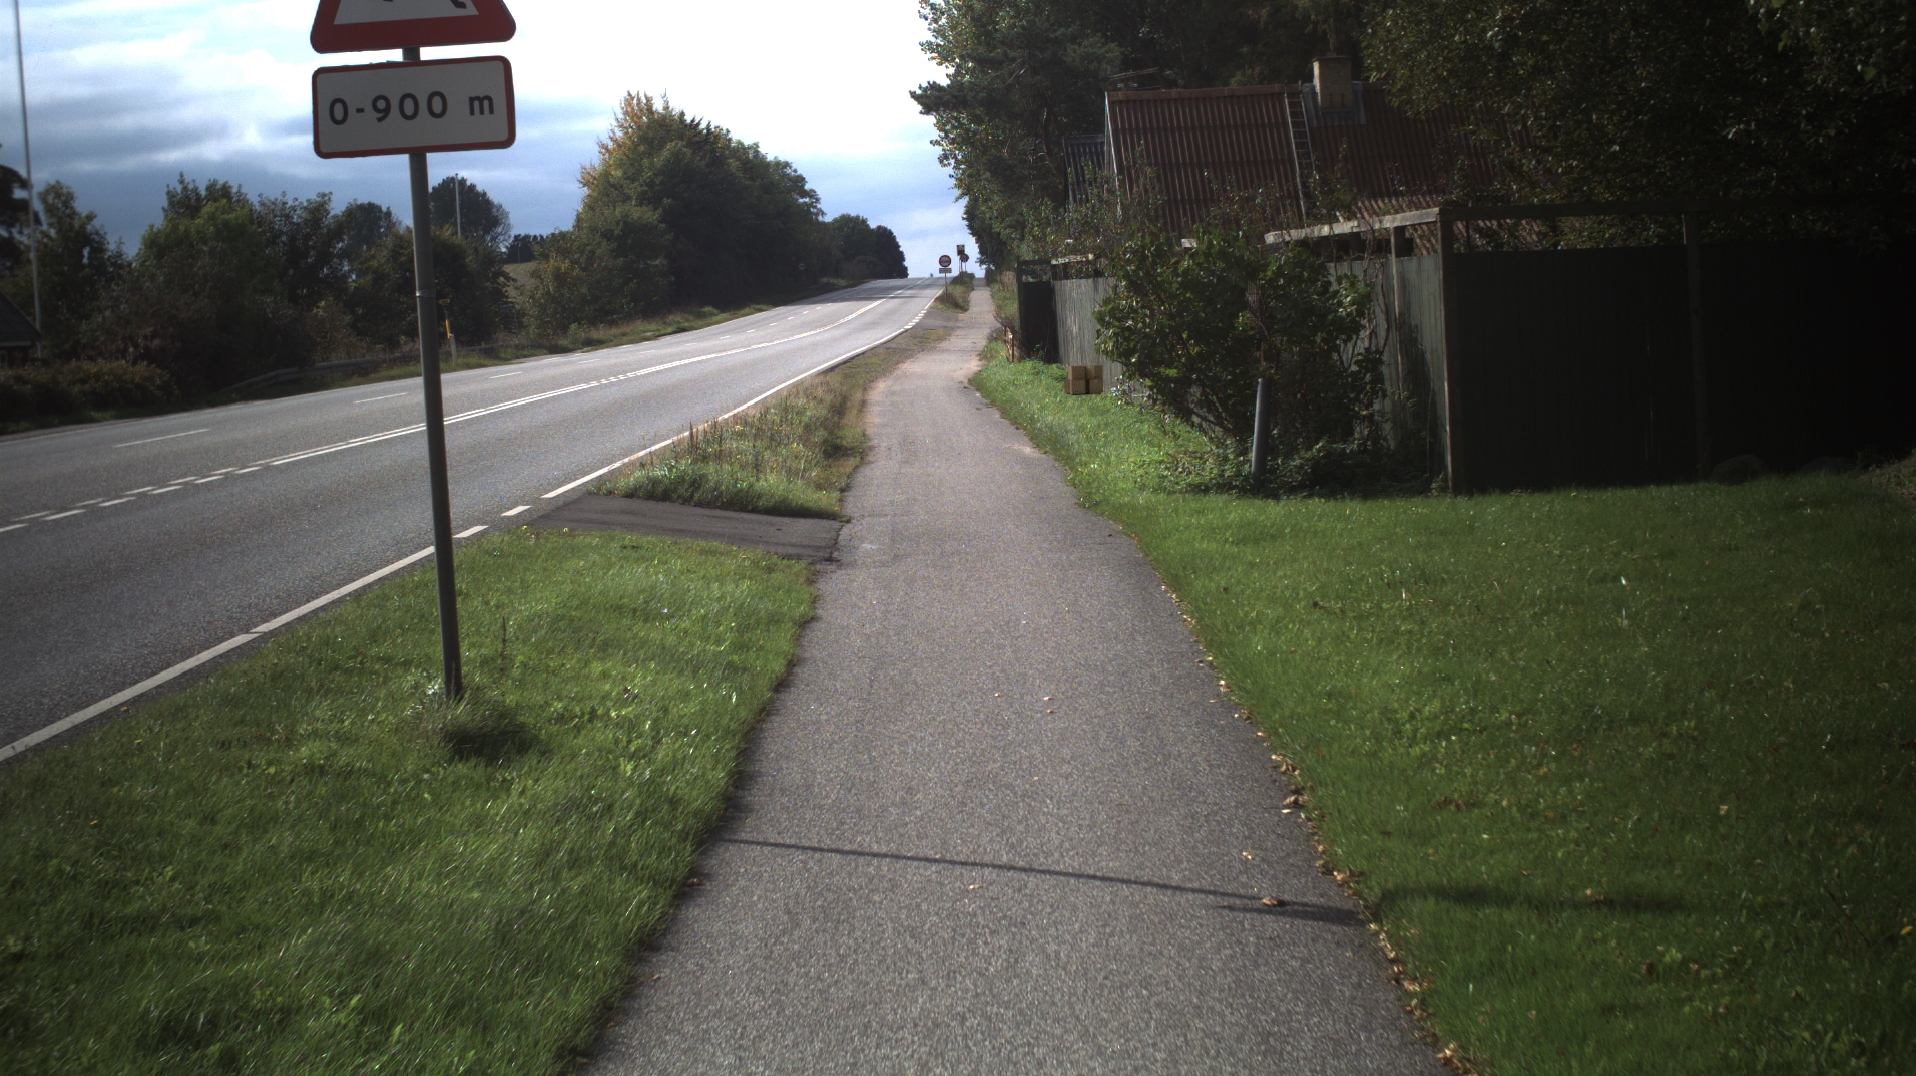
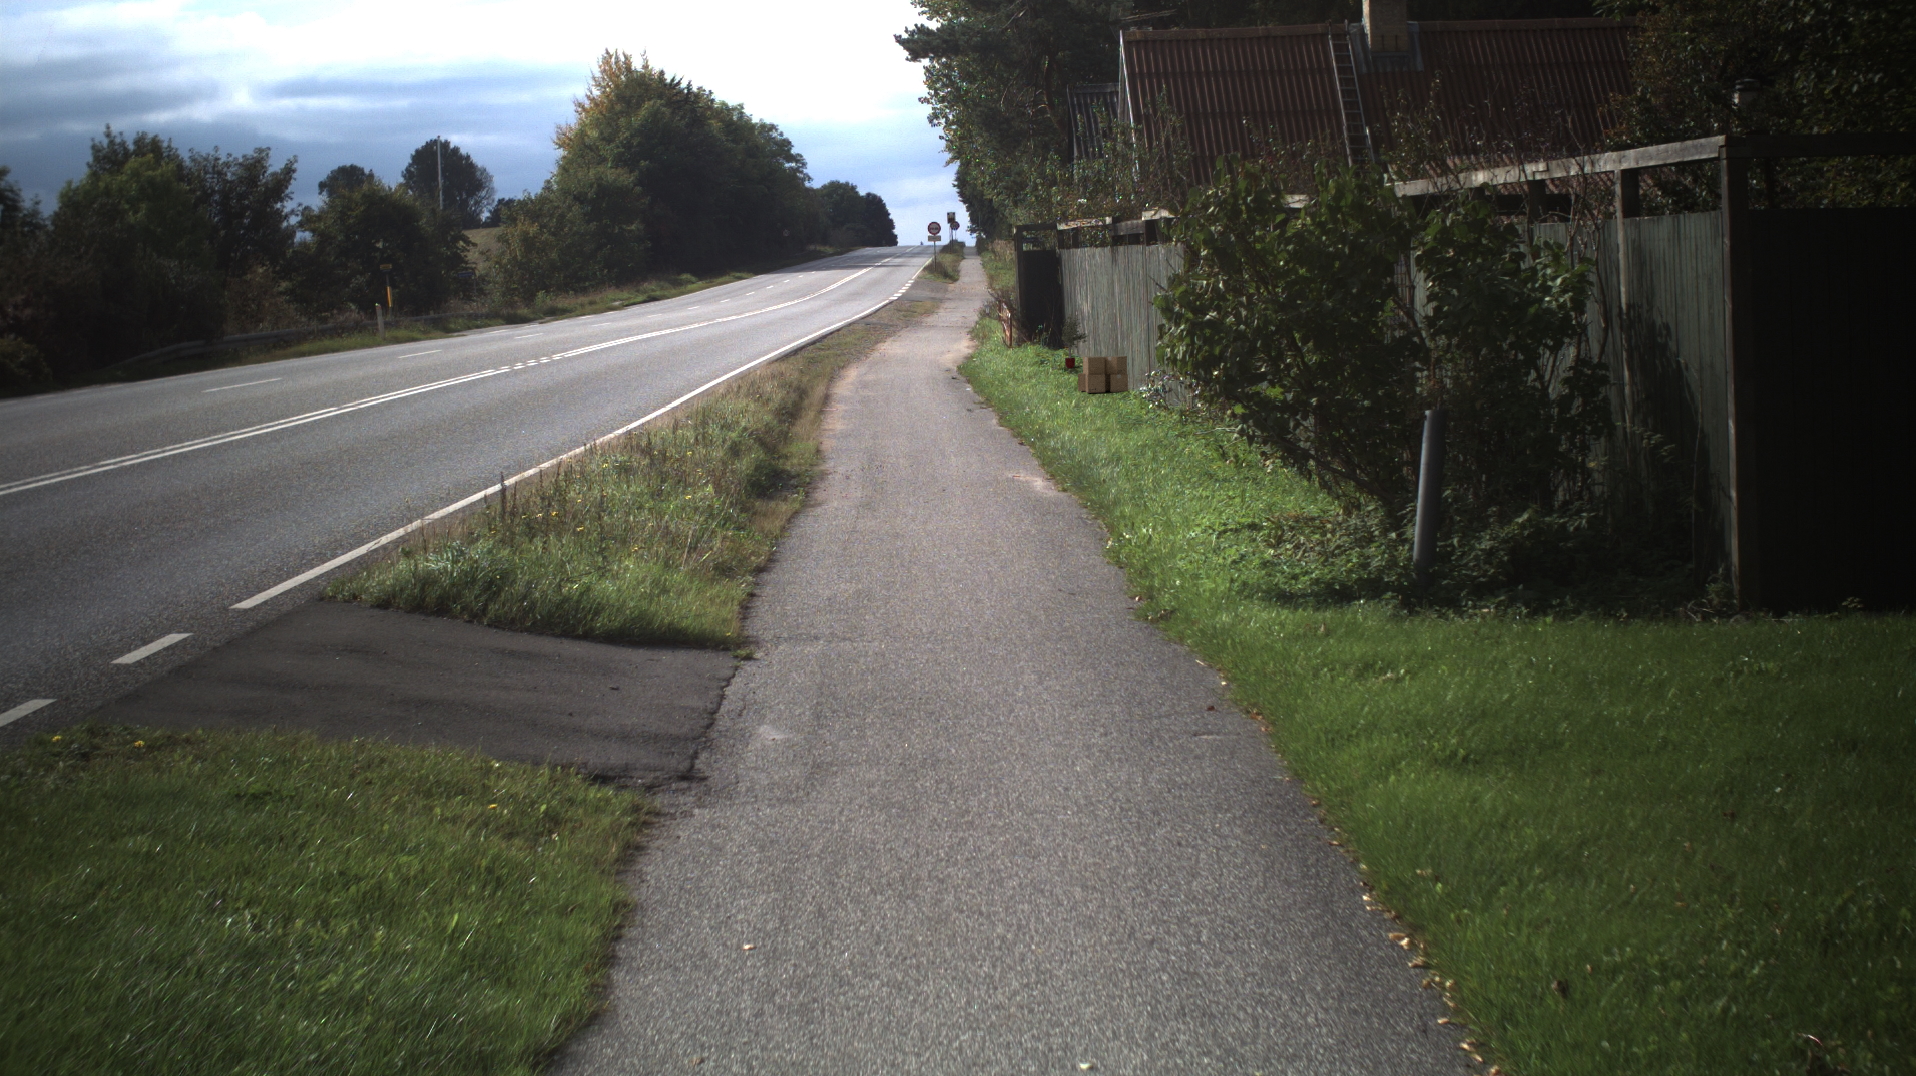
potted tree: none [1051,334,1076,378] -> present [1061,314,1088,368]

